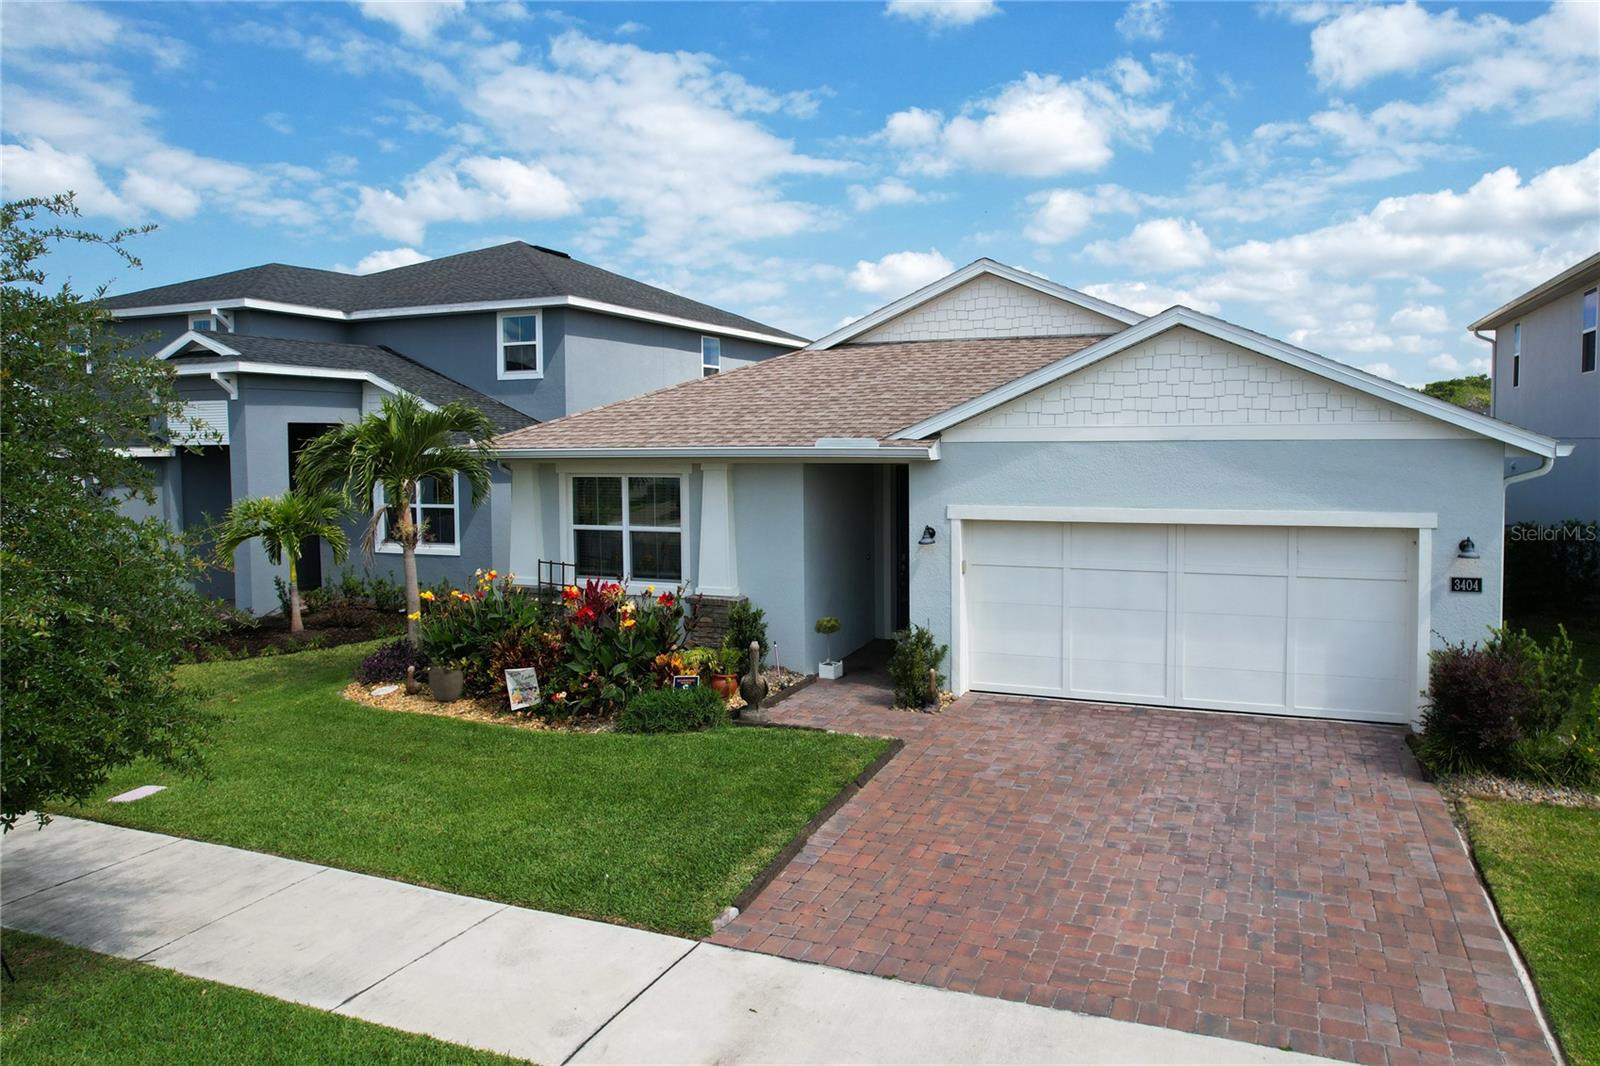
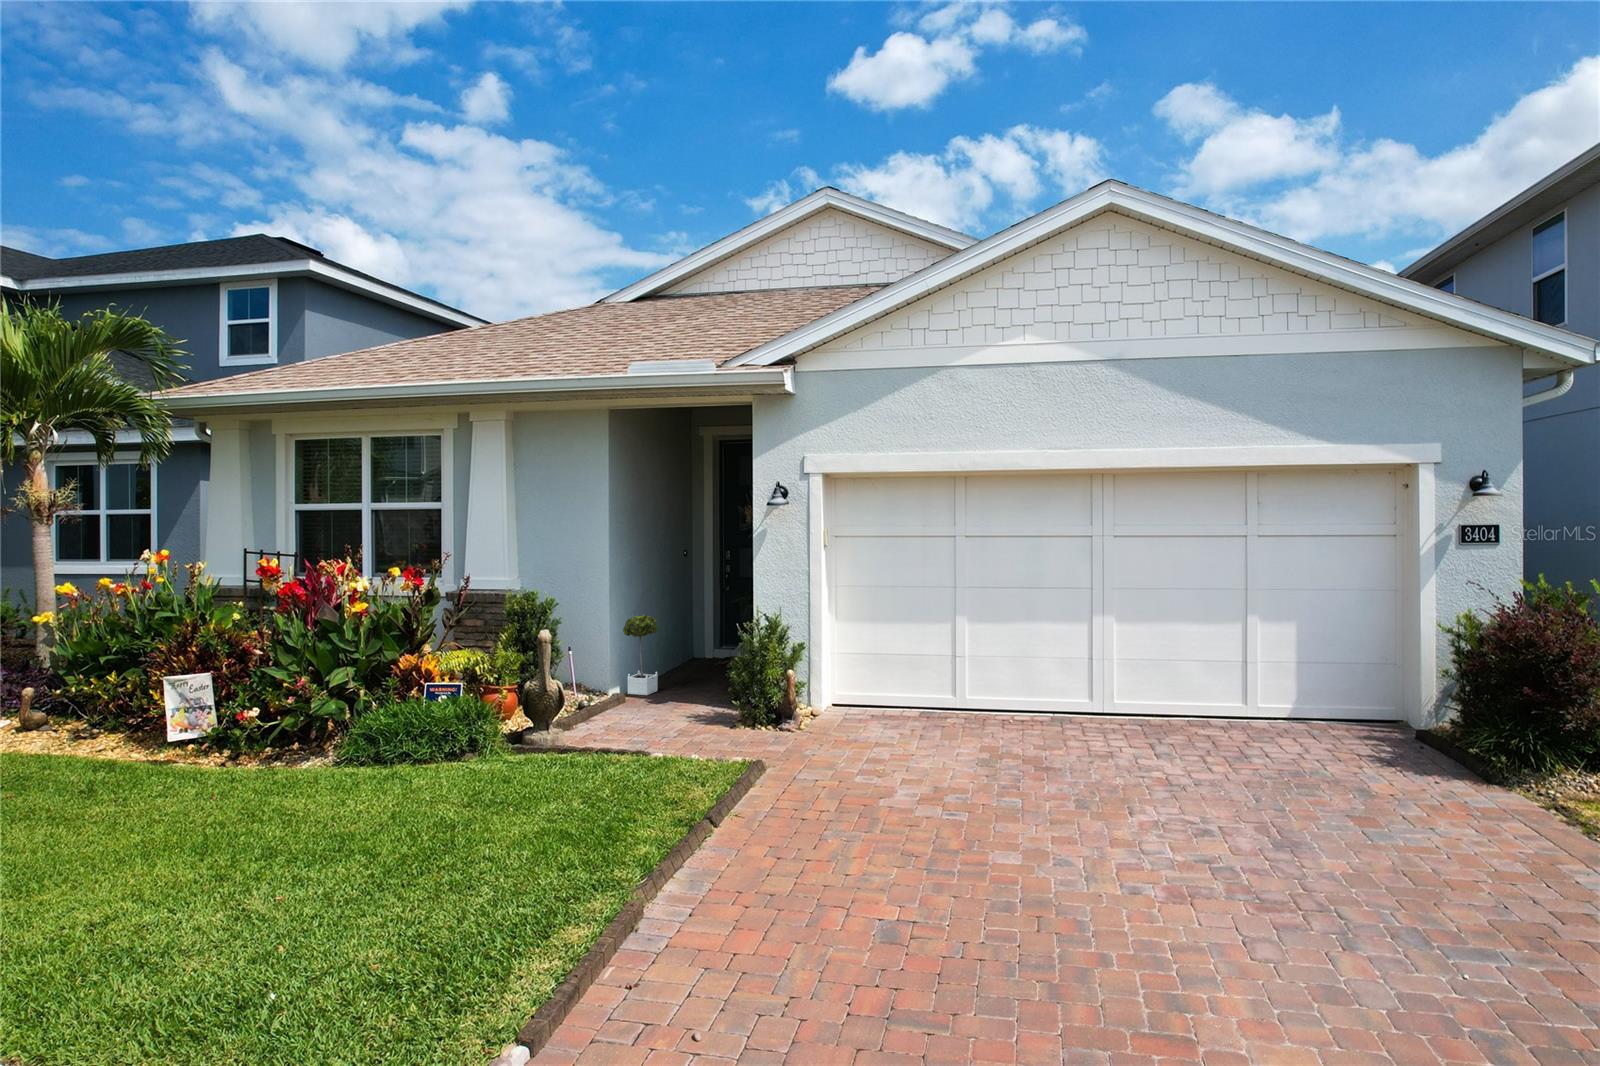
woven basket: present [429,664,463,701] -> none [43,674,102,736]

